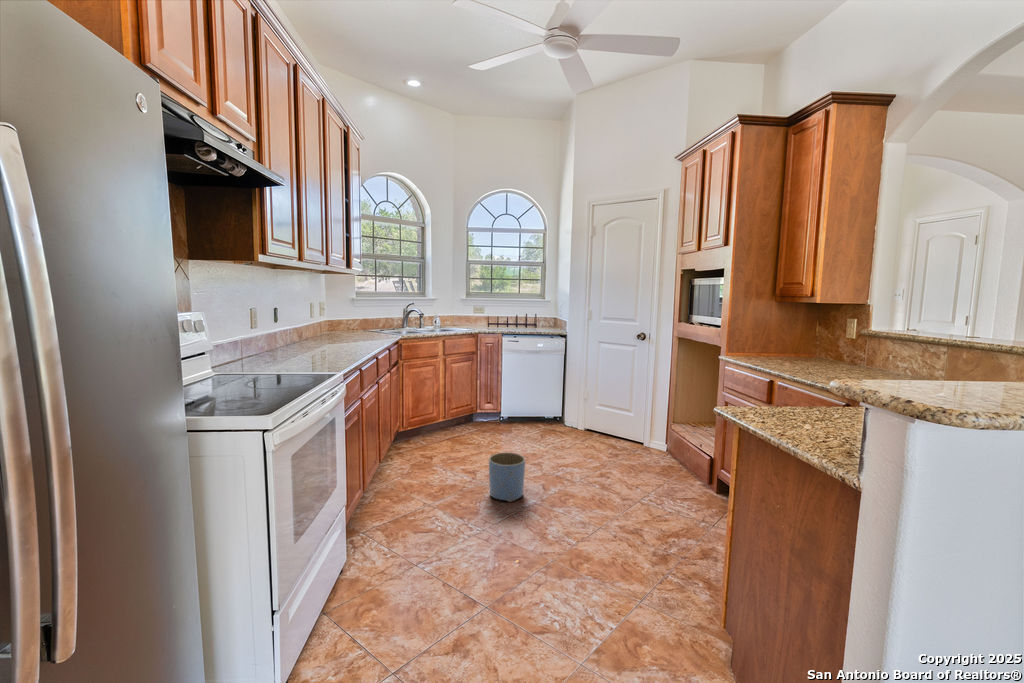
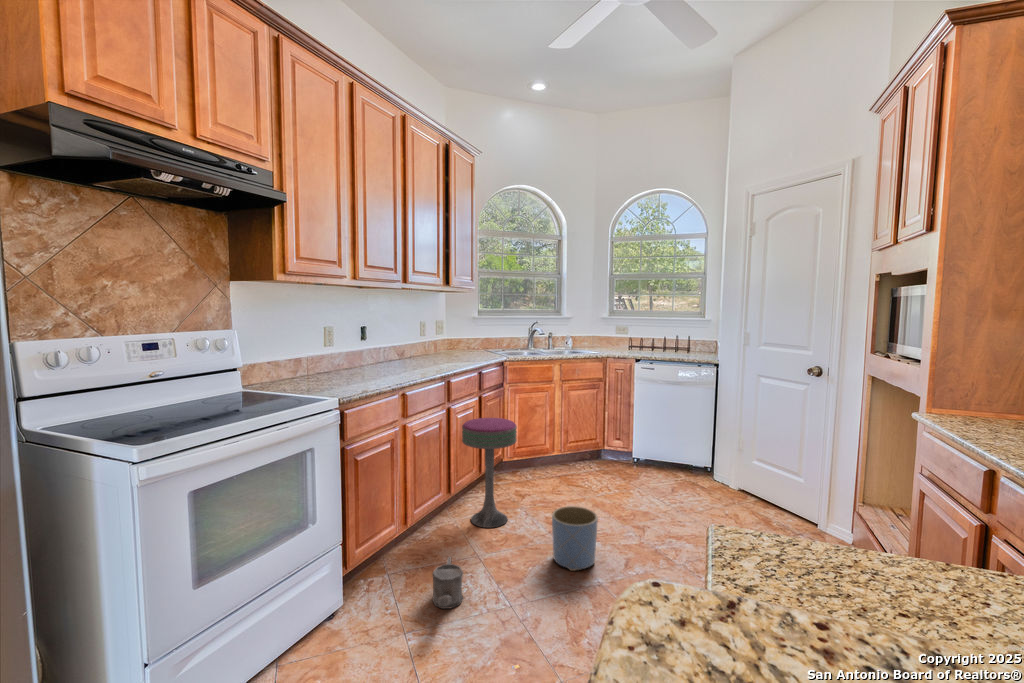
bar stool: none [391,389,441,486] -> present [462,418,517,528]
watering can: none [416,508,450,551] -> present [432,557,463,609]

